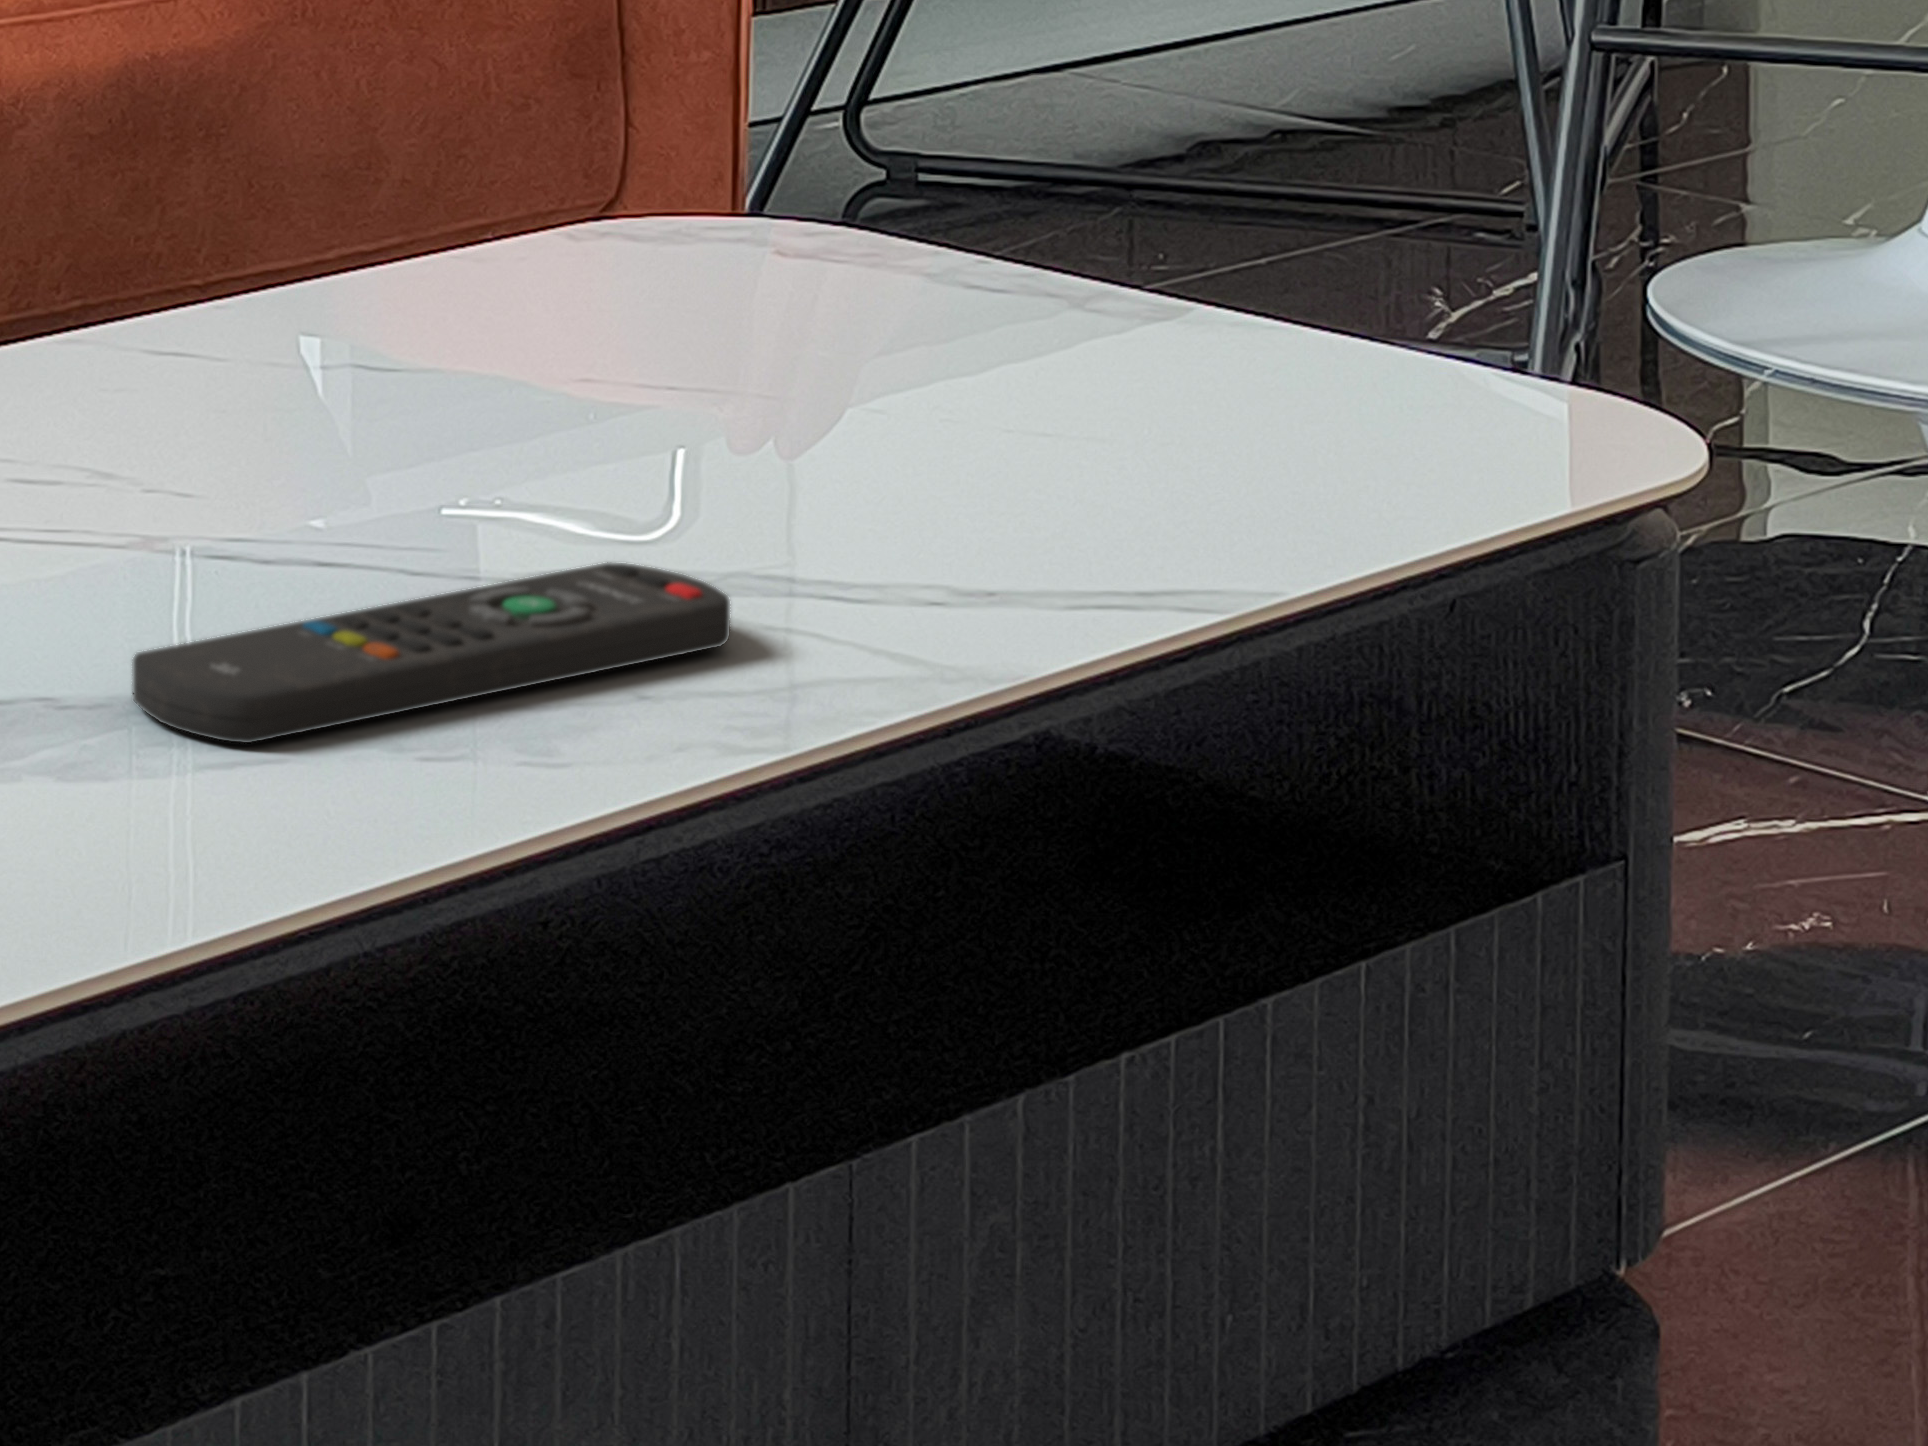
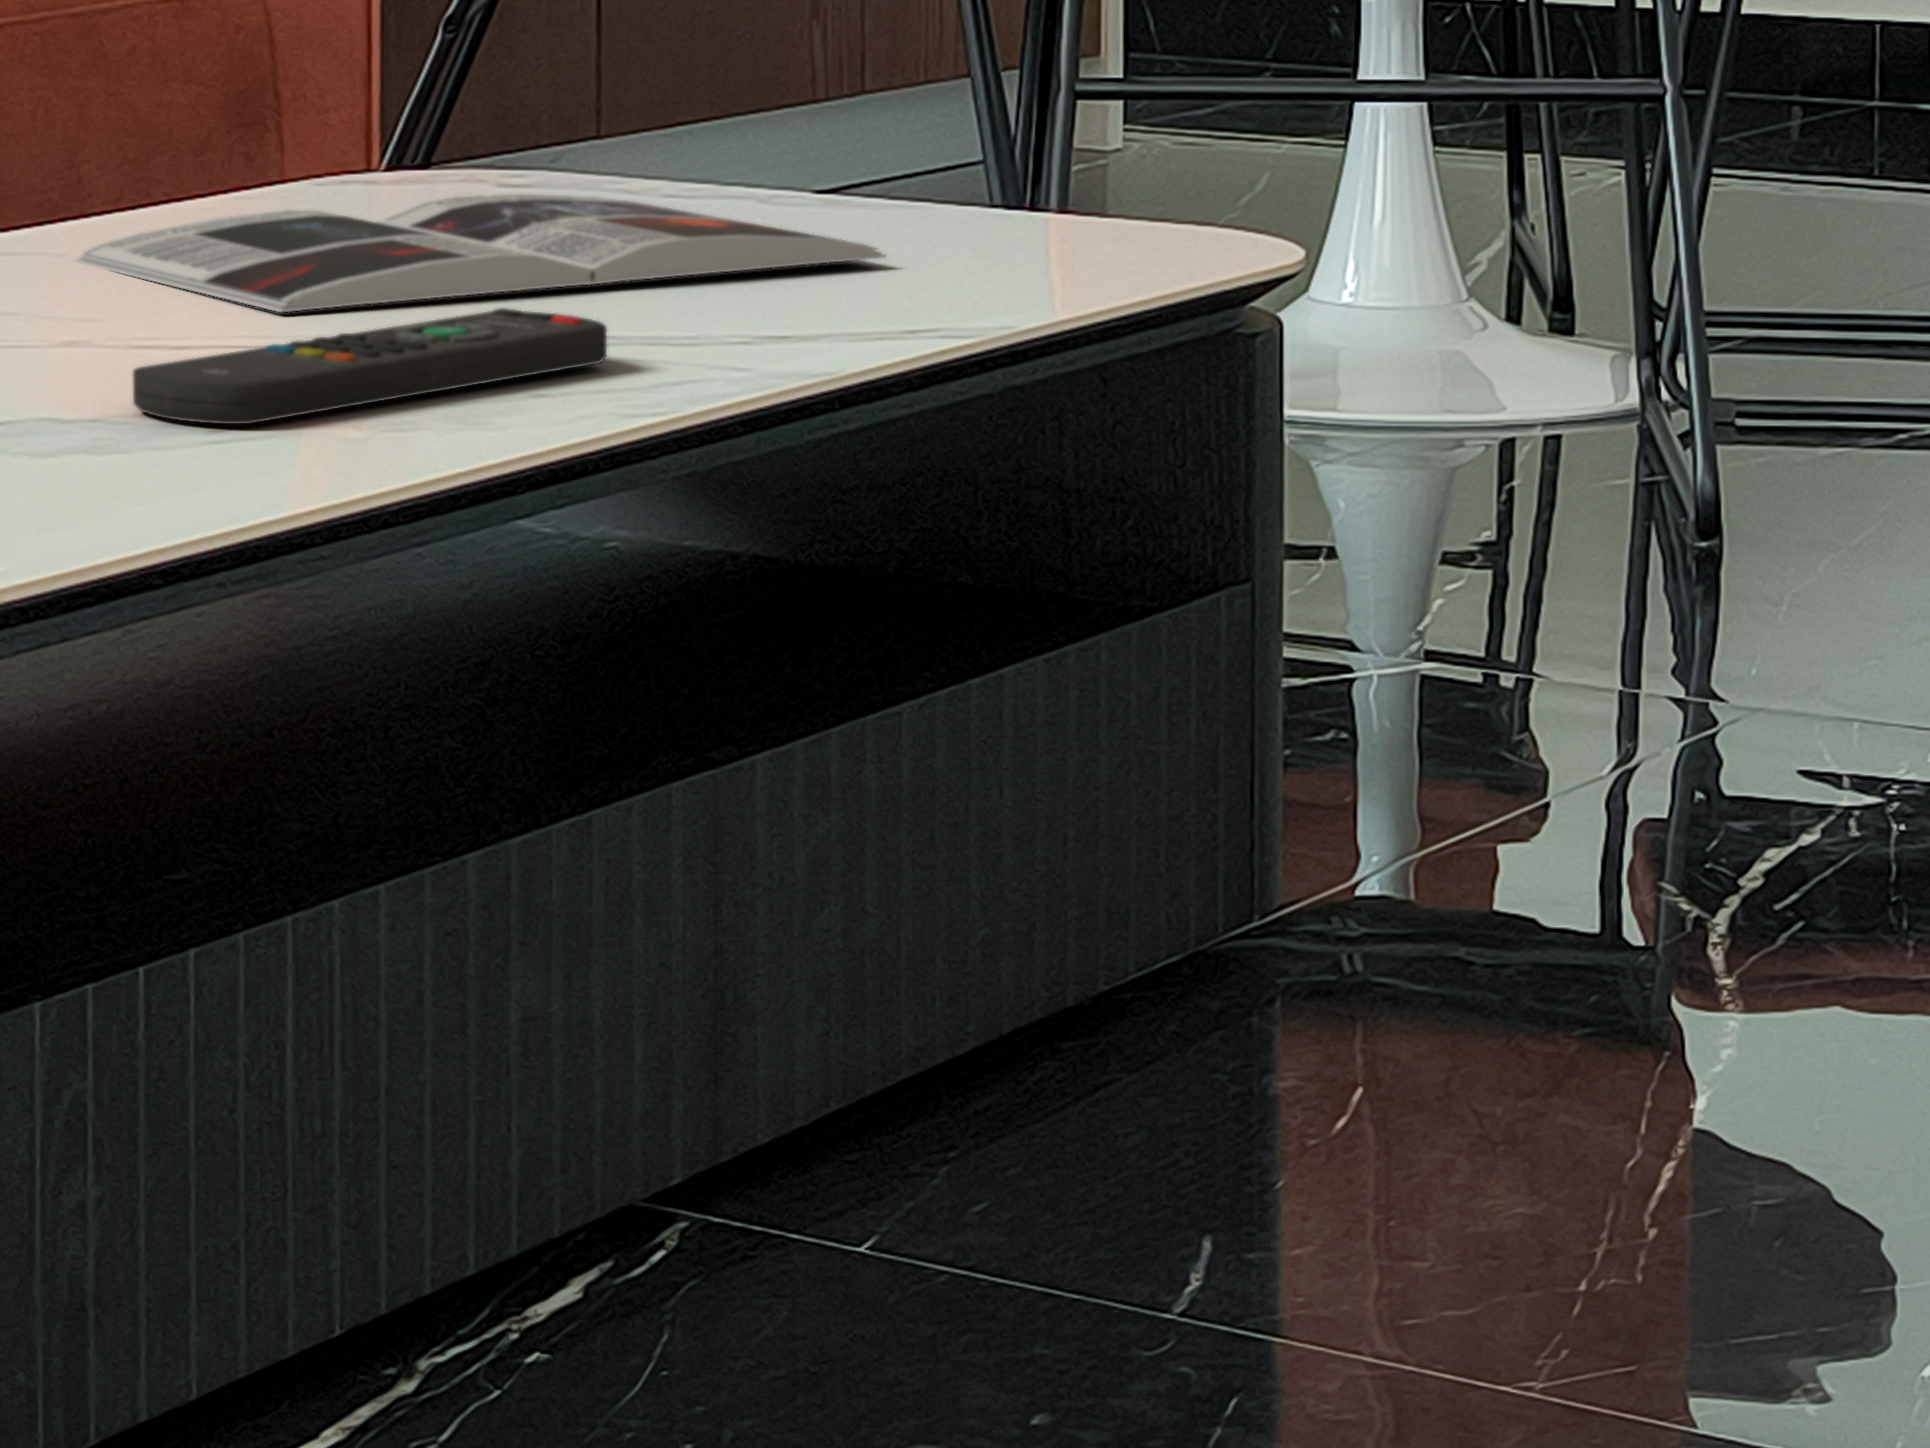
magazine: none [210,318,1157,516] -> present [75,194,886,312]

